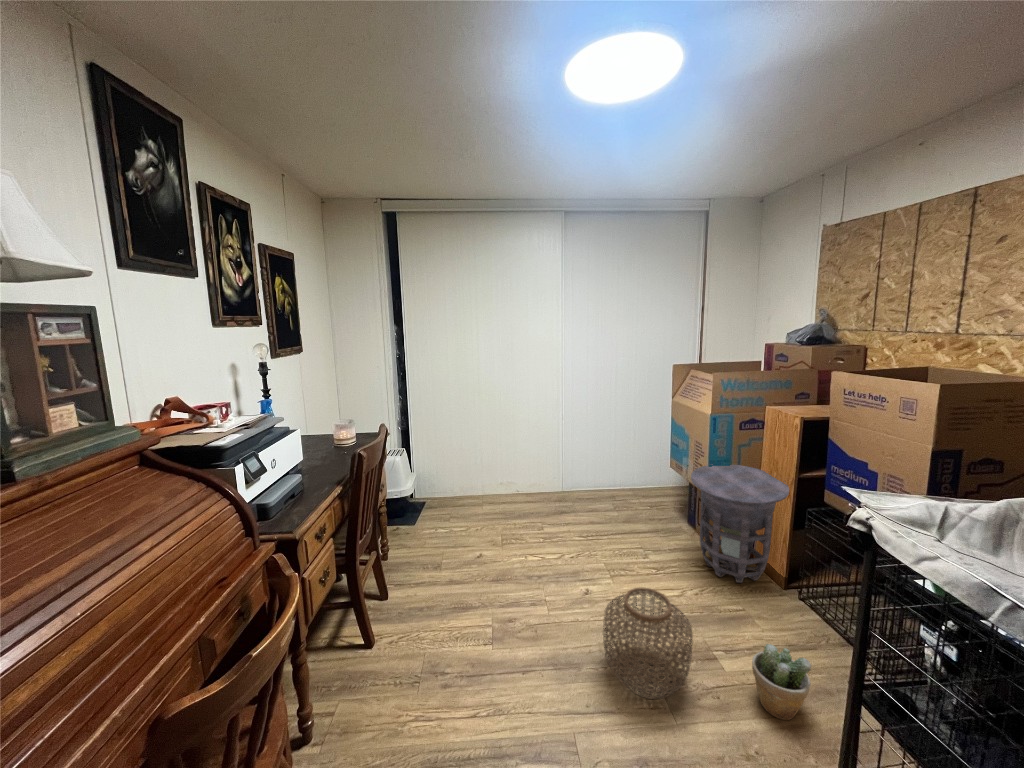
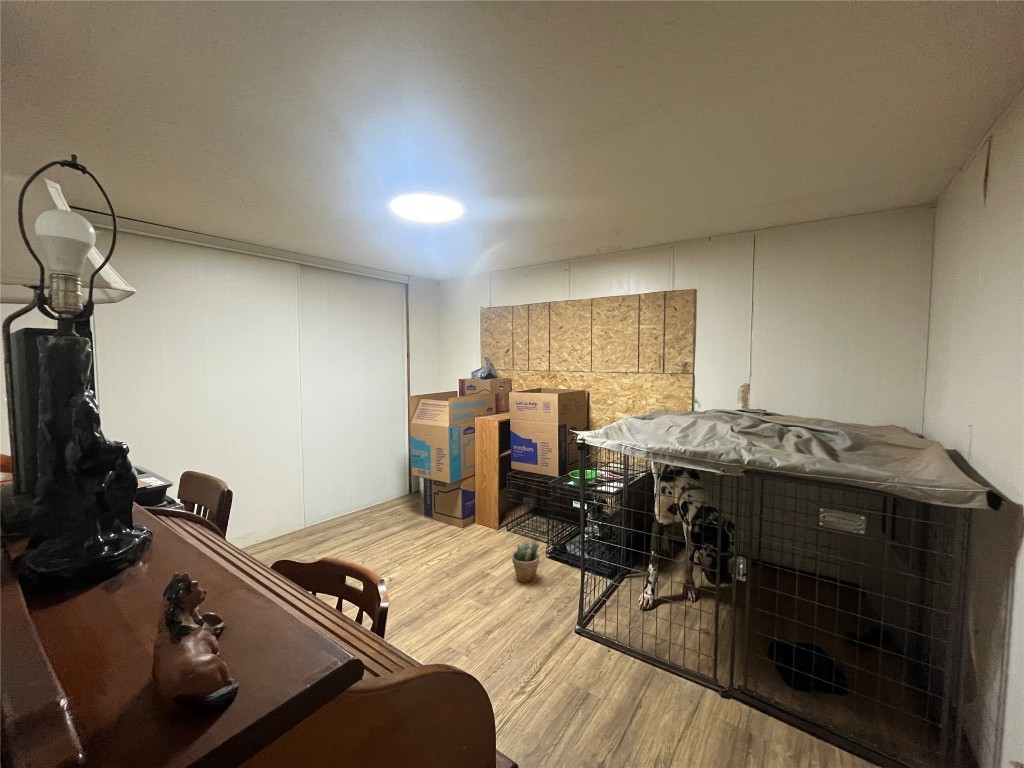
side table: present [691,465,789,583] -> none [439,460,496,537]
woven basket: present [603,588,693,699] -> none [433,539,489,610]

